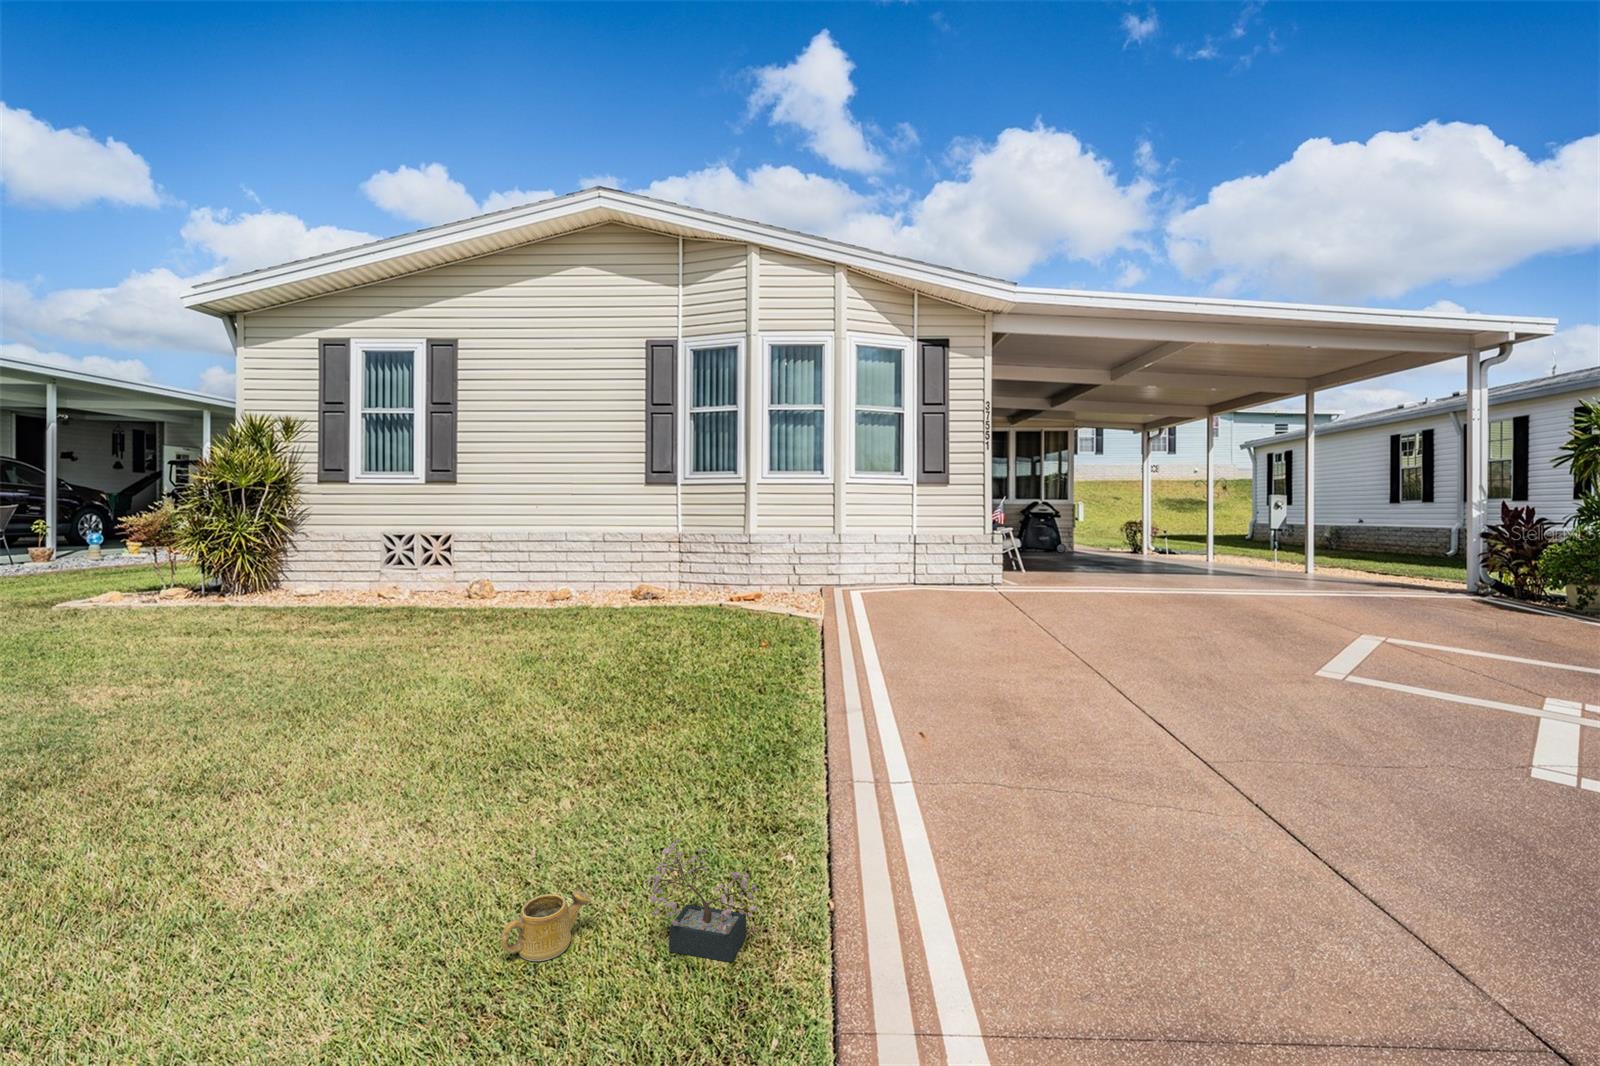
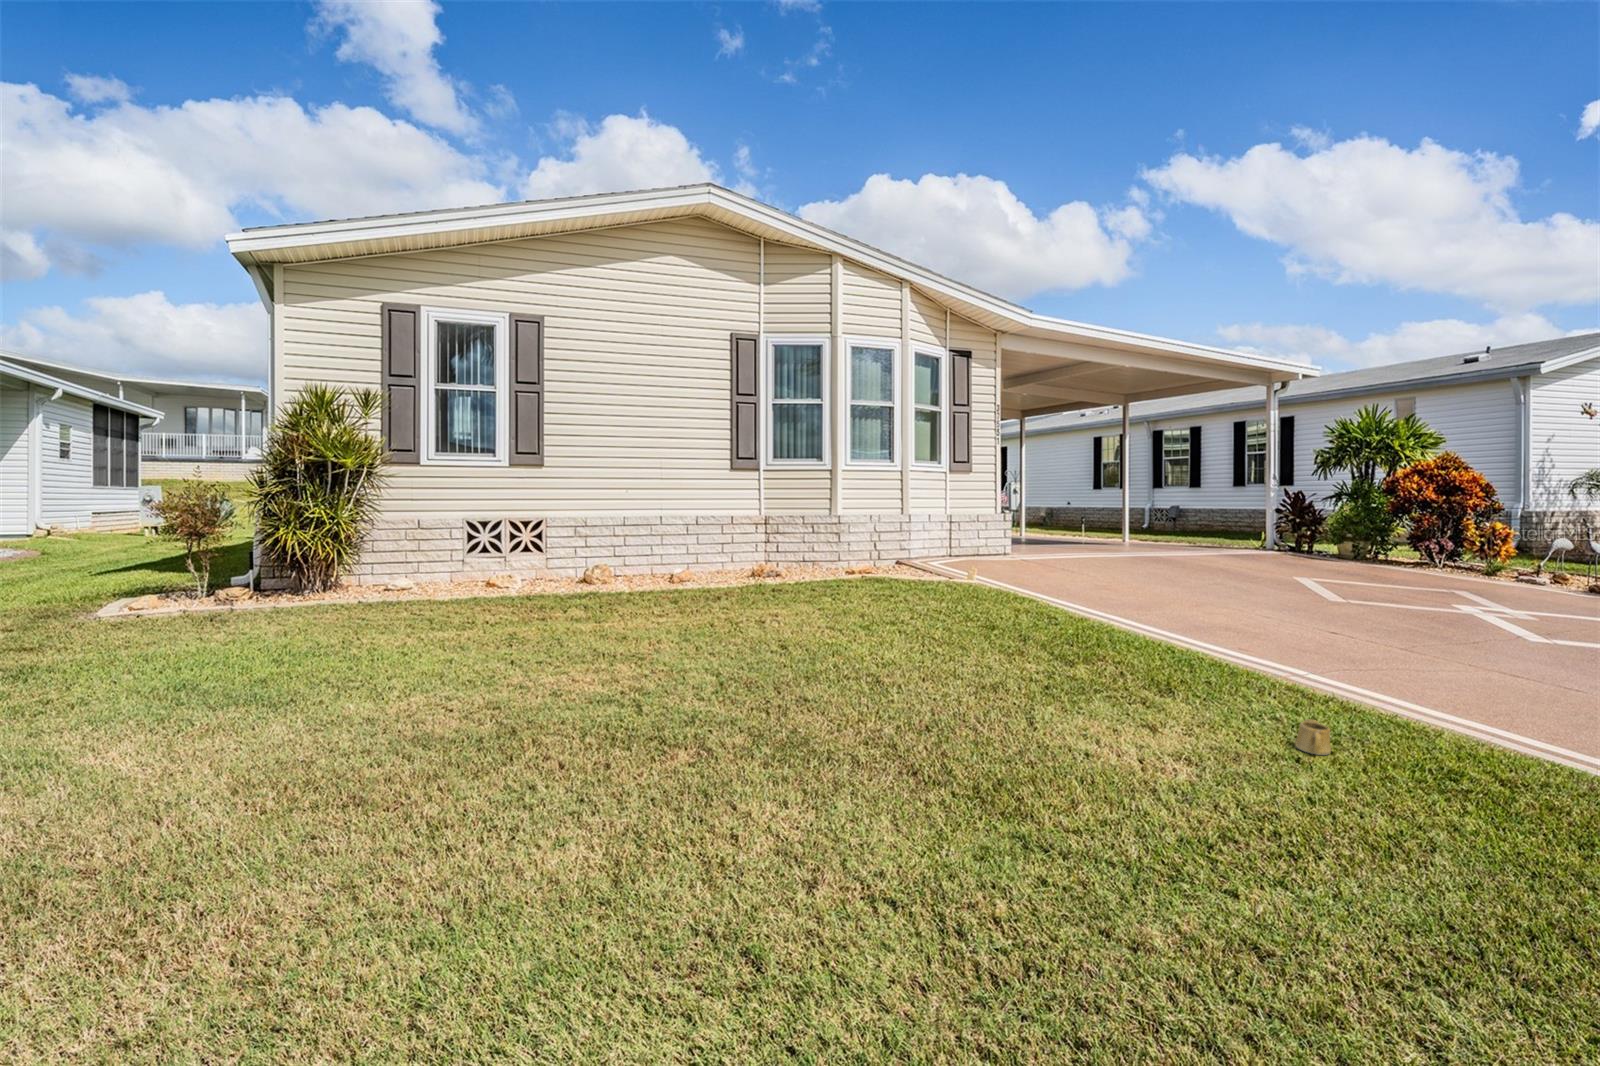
decorative plant: present [646,839,759,962] -> none [1335,685,1404,743]

